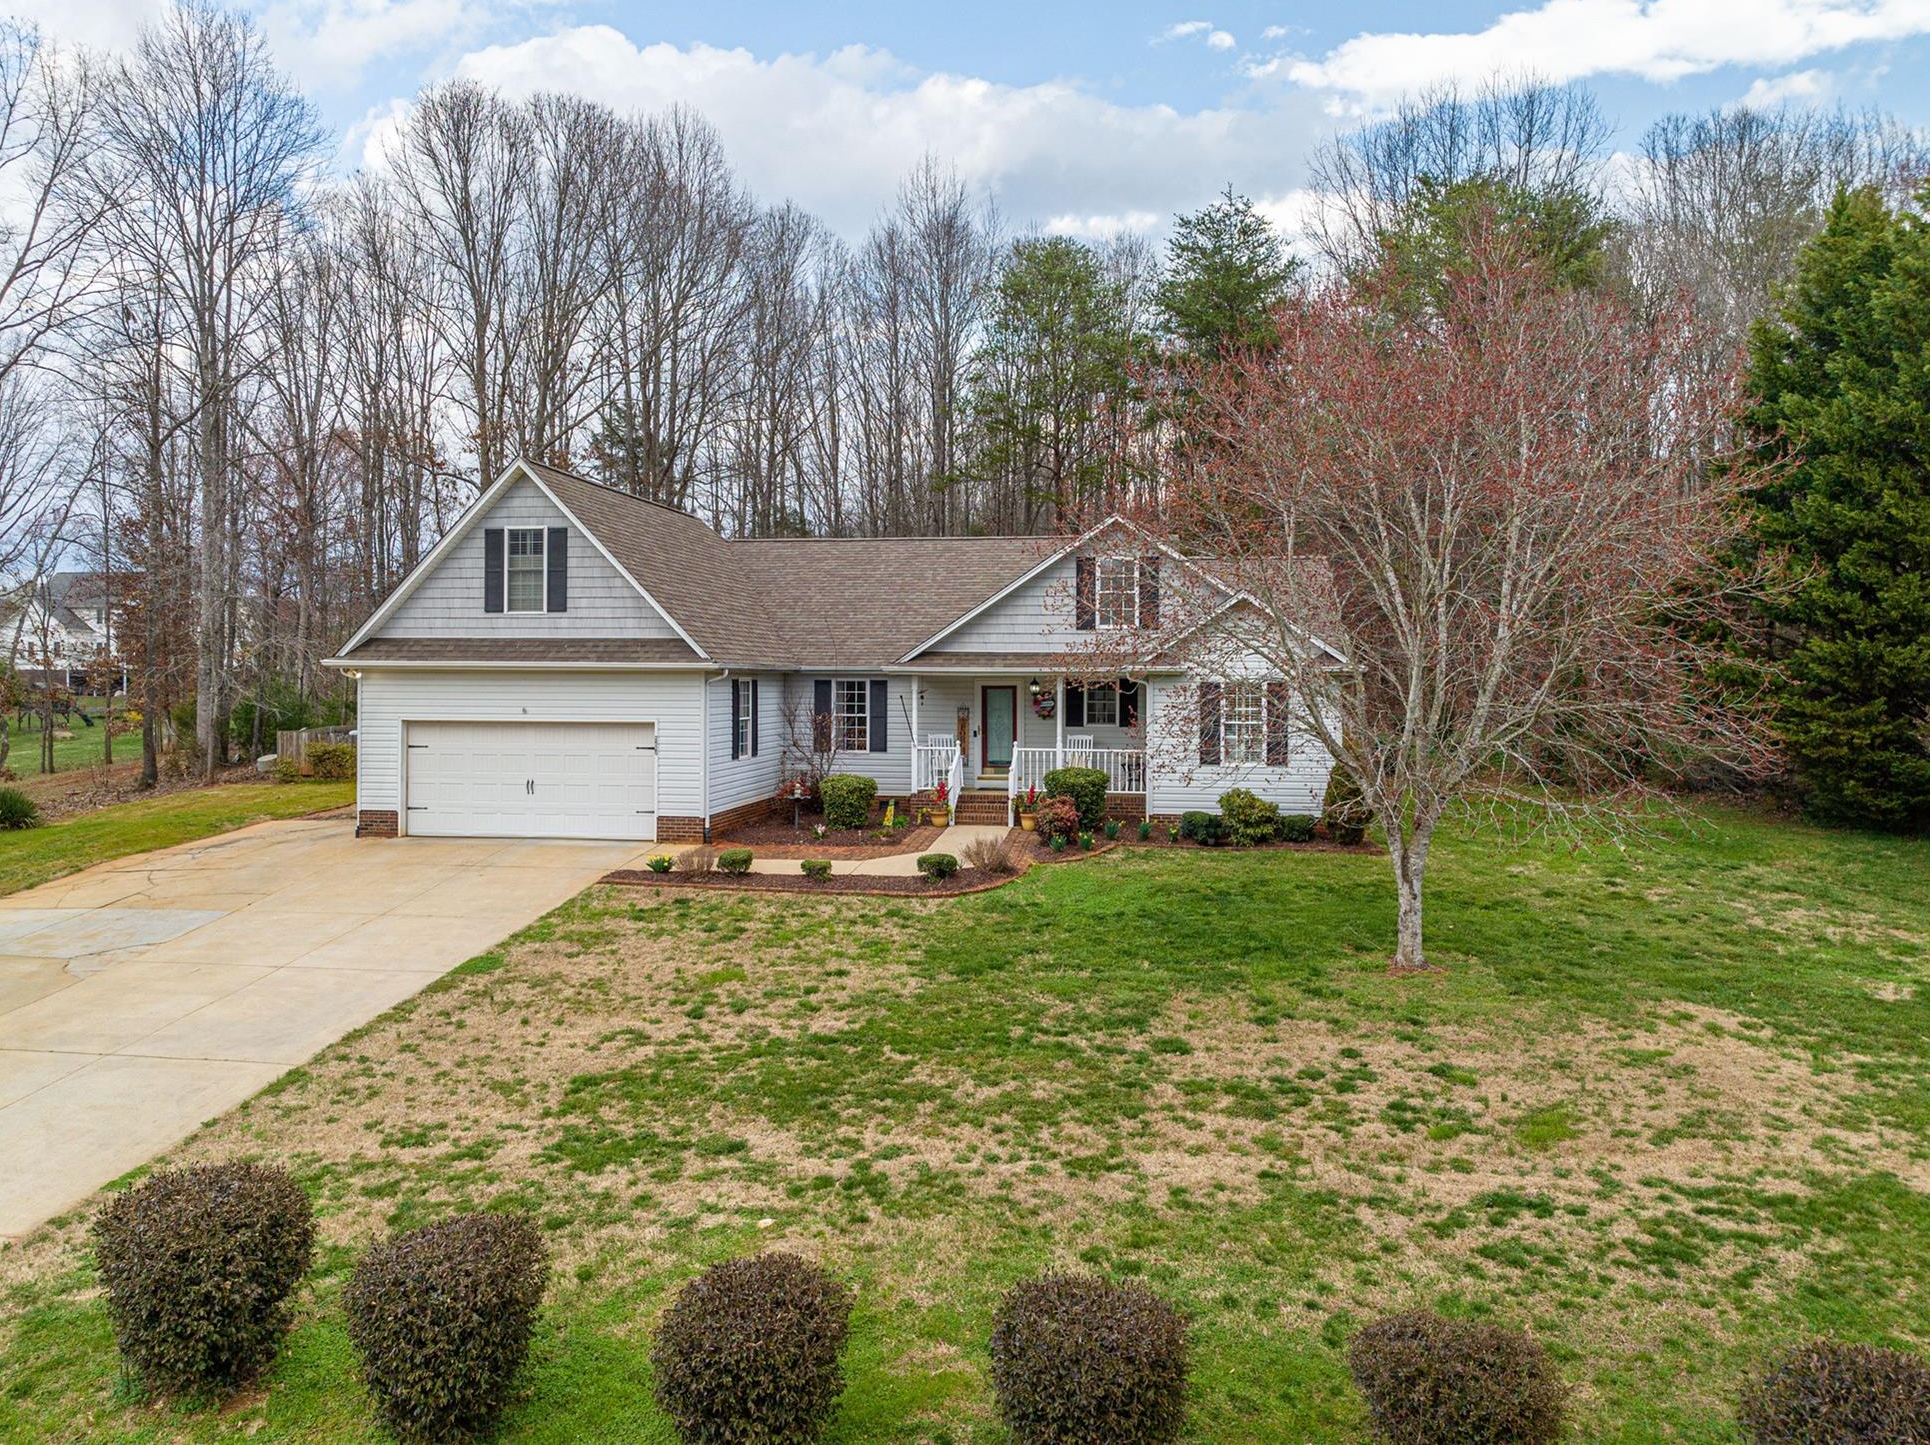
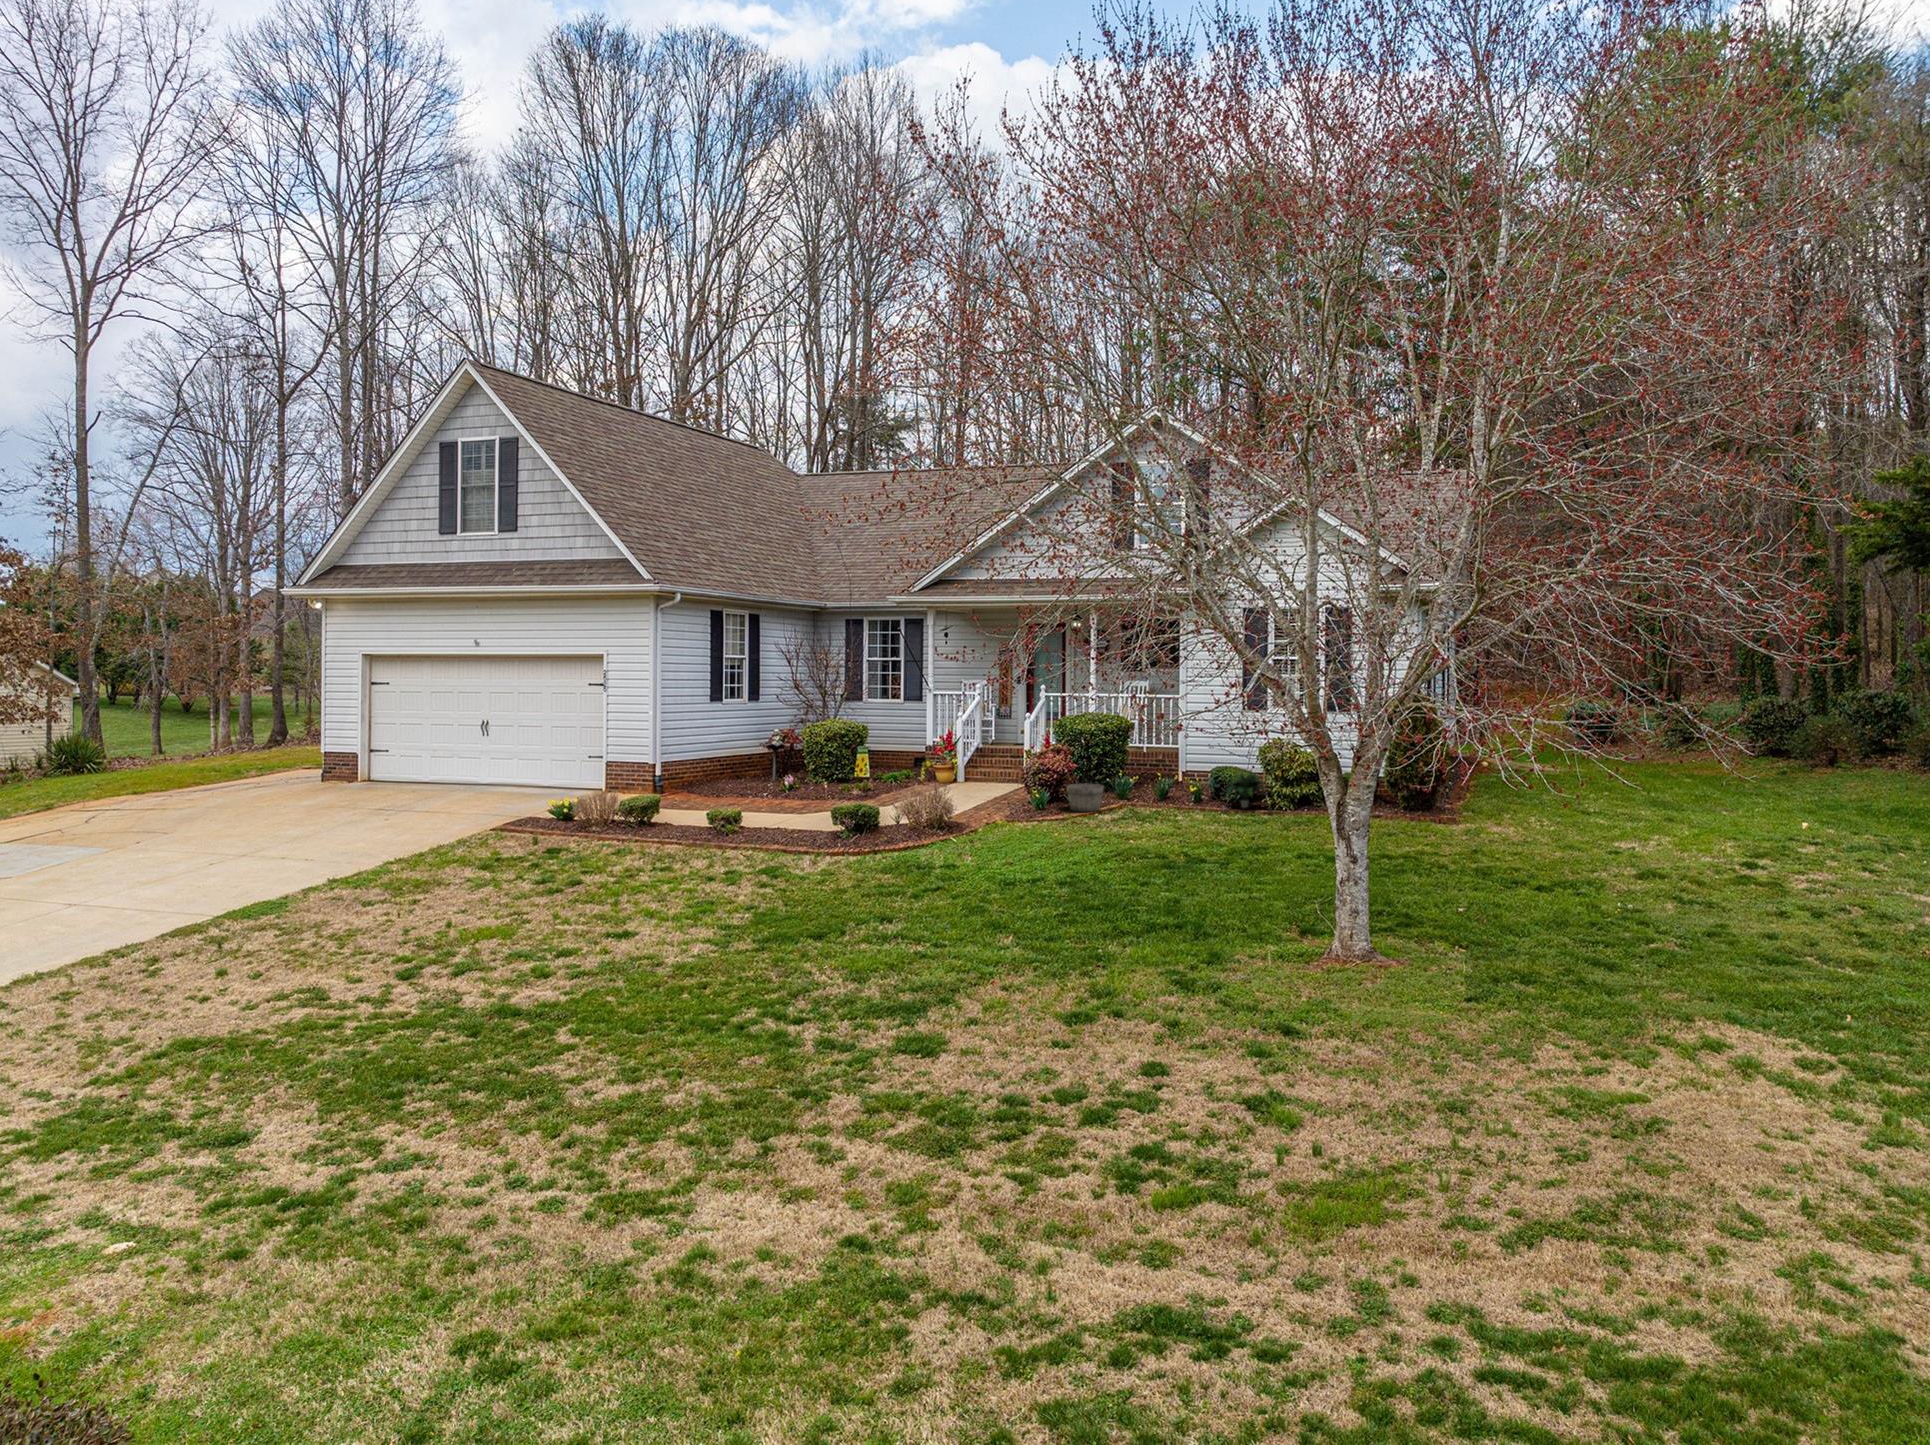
wooden bucket: none [1073,823,1104,852] -> present [1067,783,1104,812]

